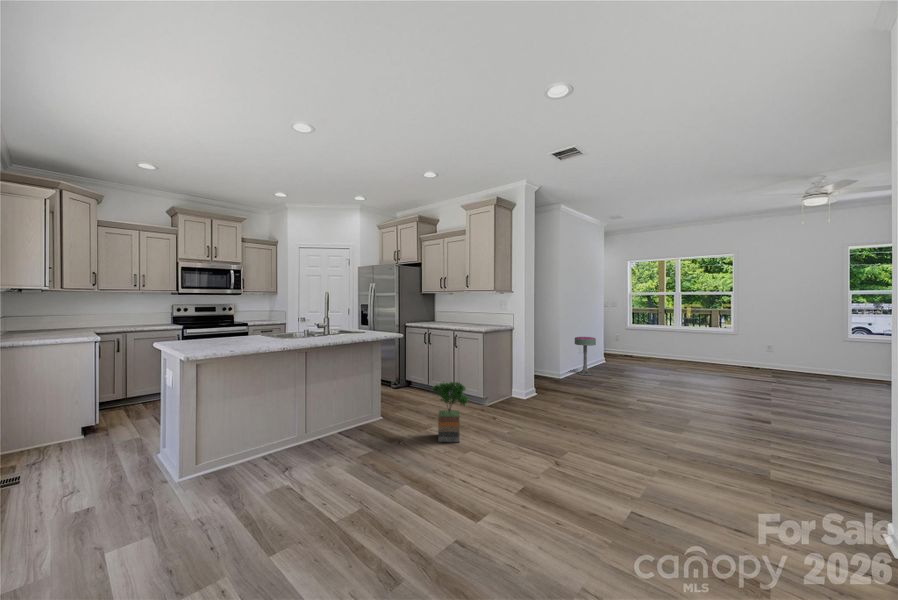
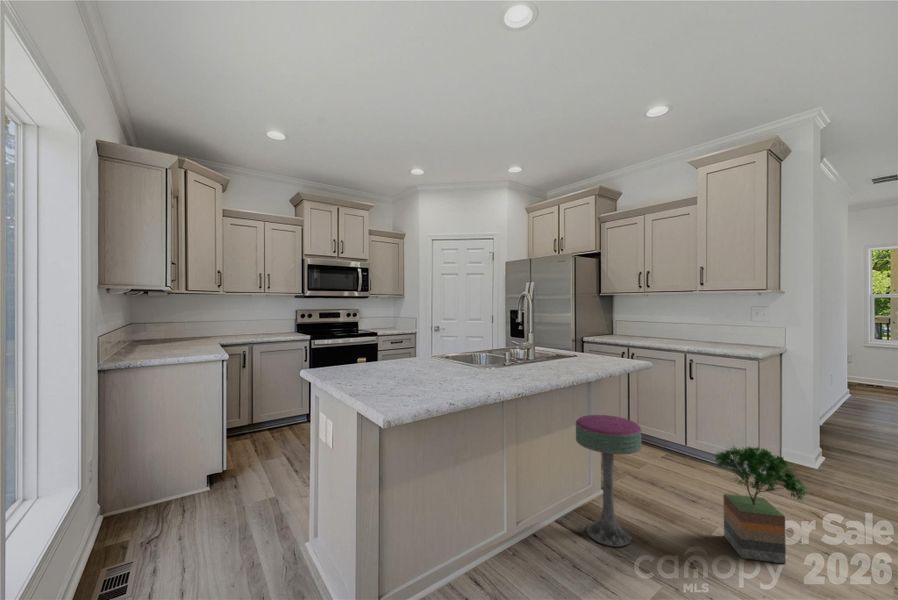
bar stool: present [575,337,596,375] -> present [576,415,642,547]

